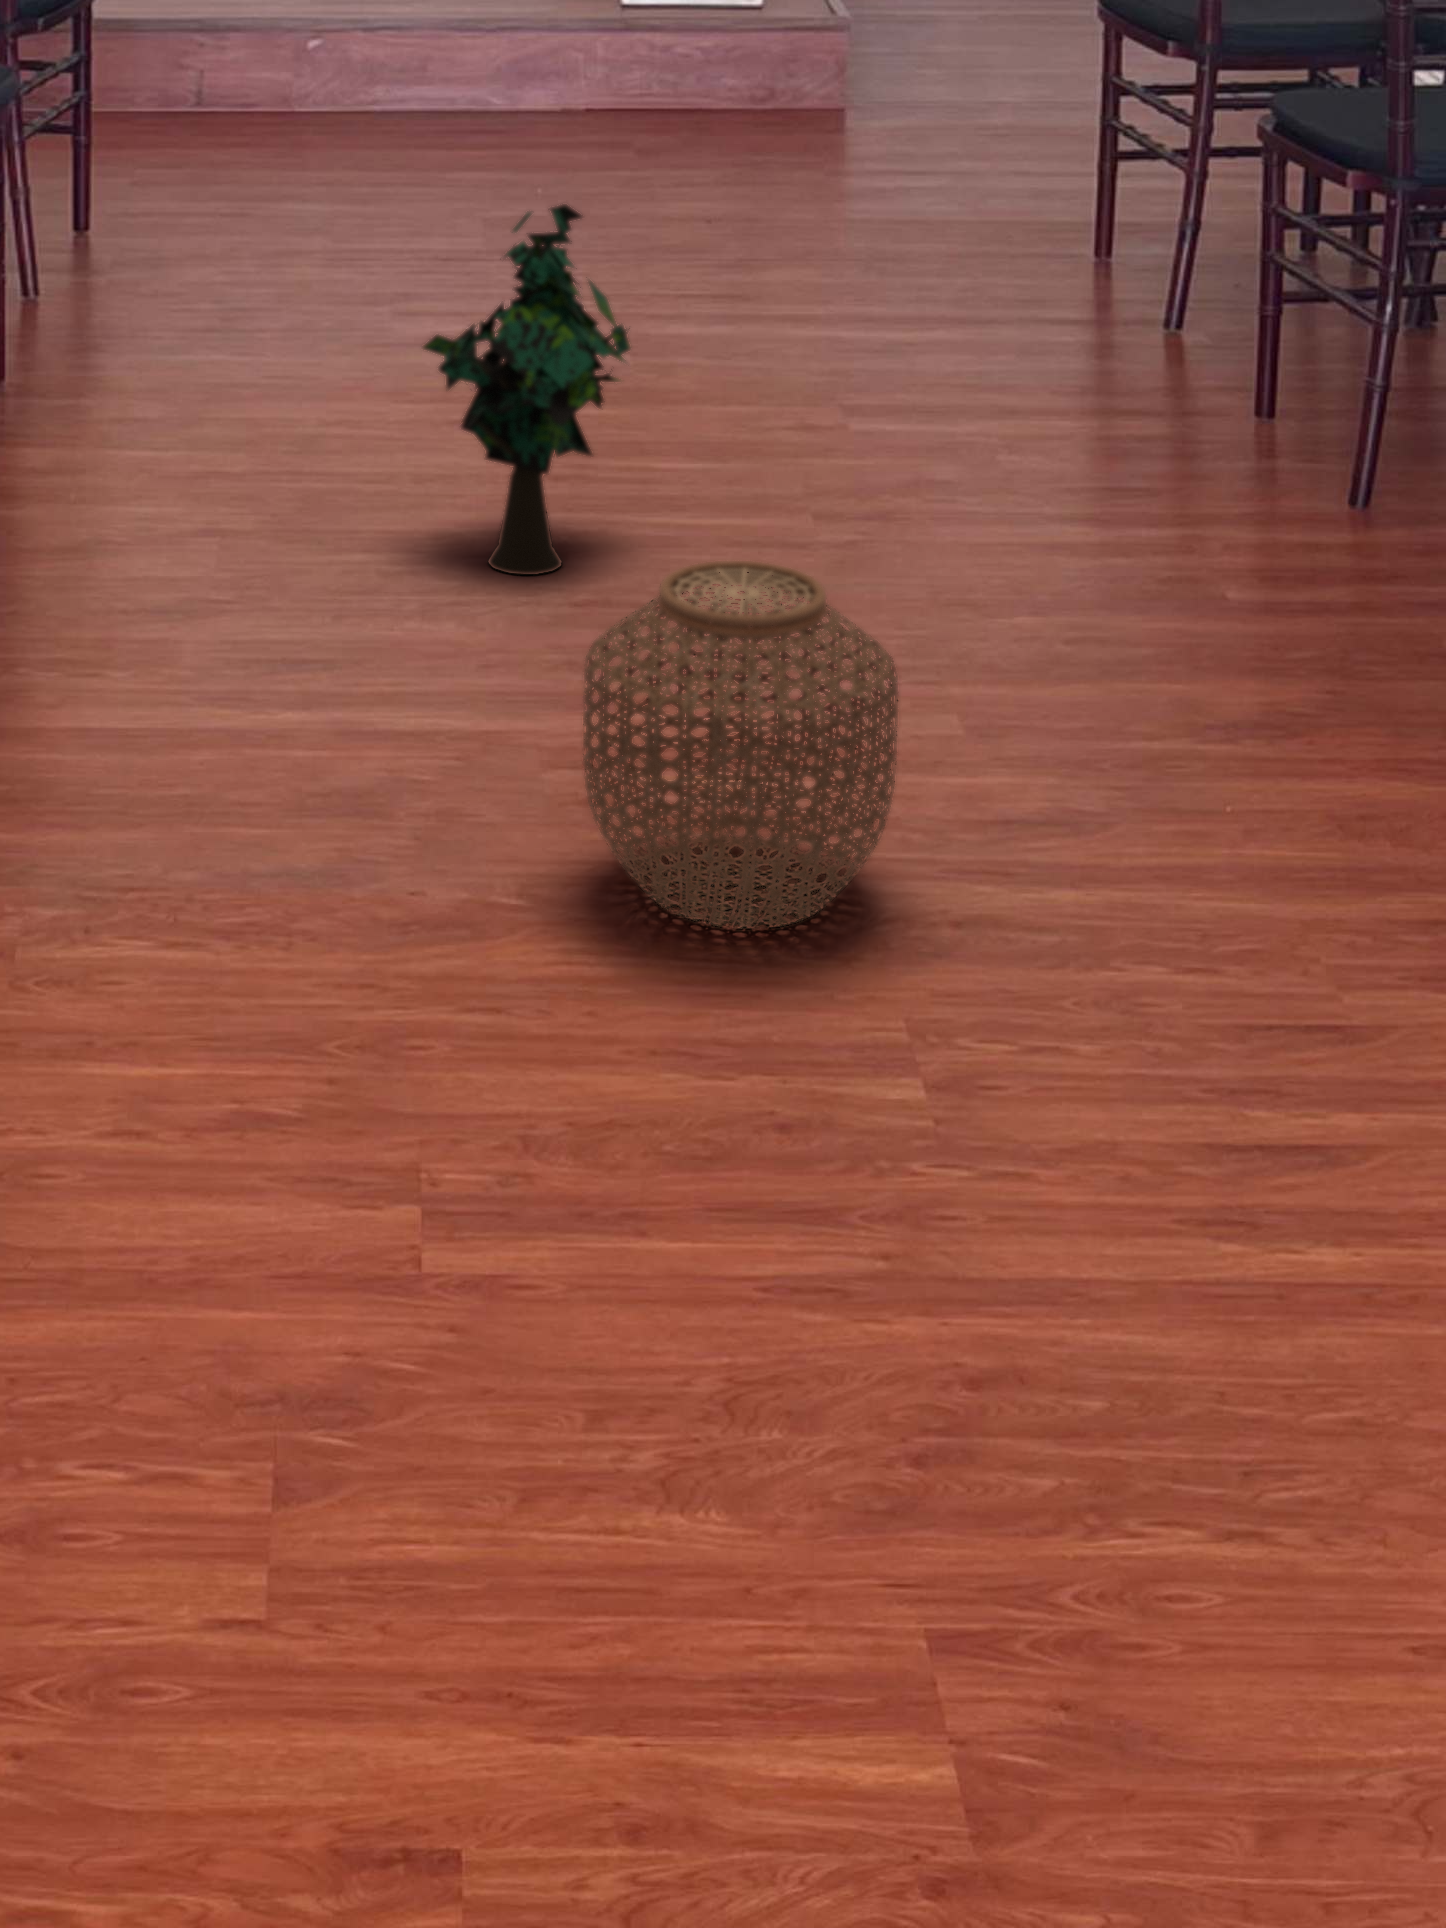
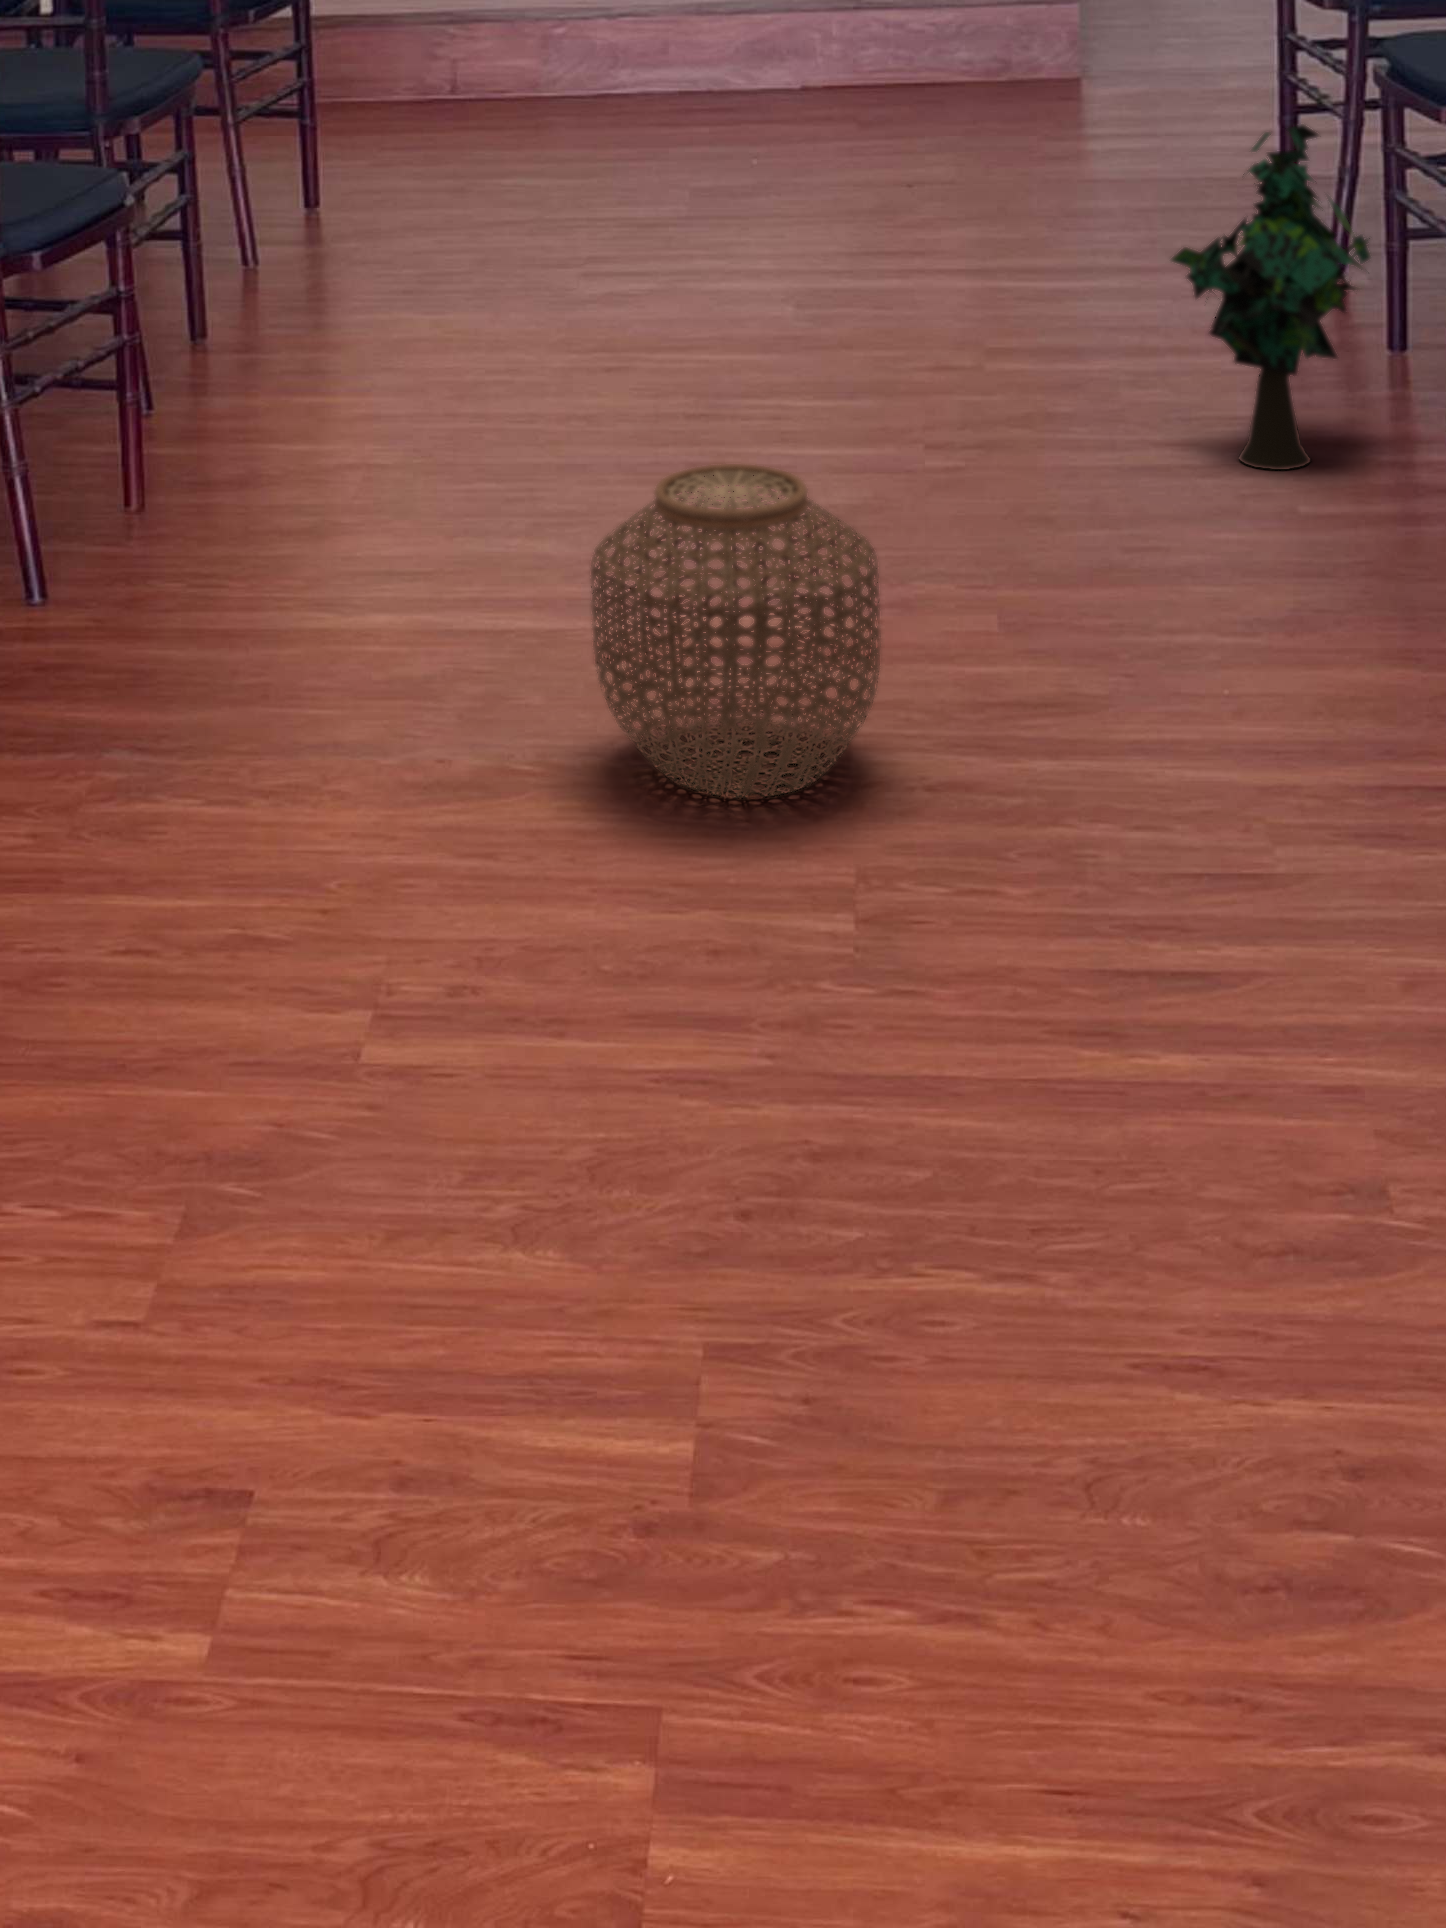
decorative plant: present [423,205,630,575] -> present [1172,125,1370,470]

